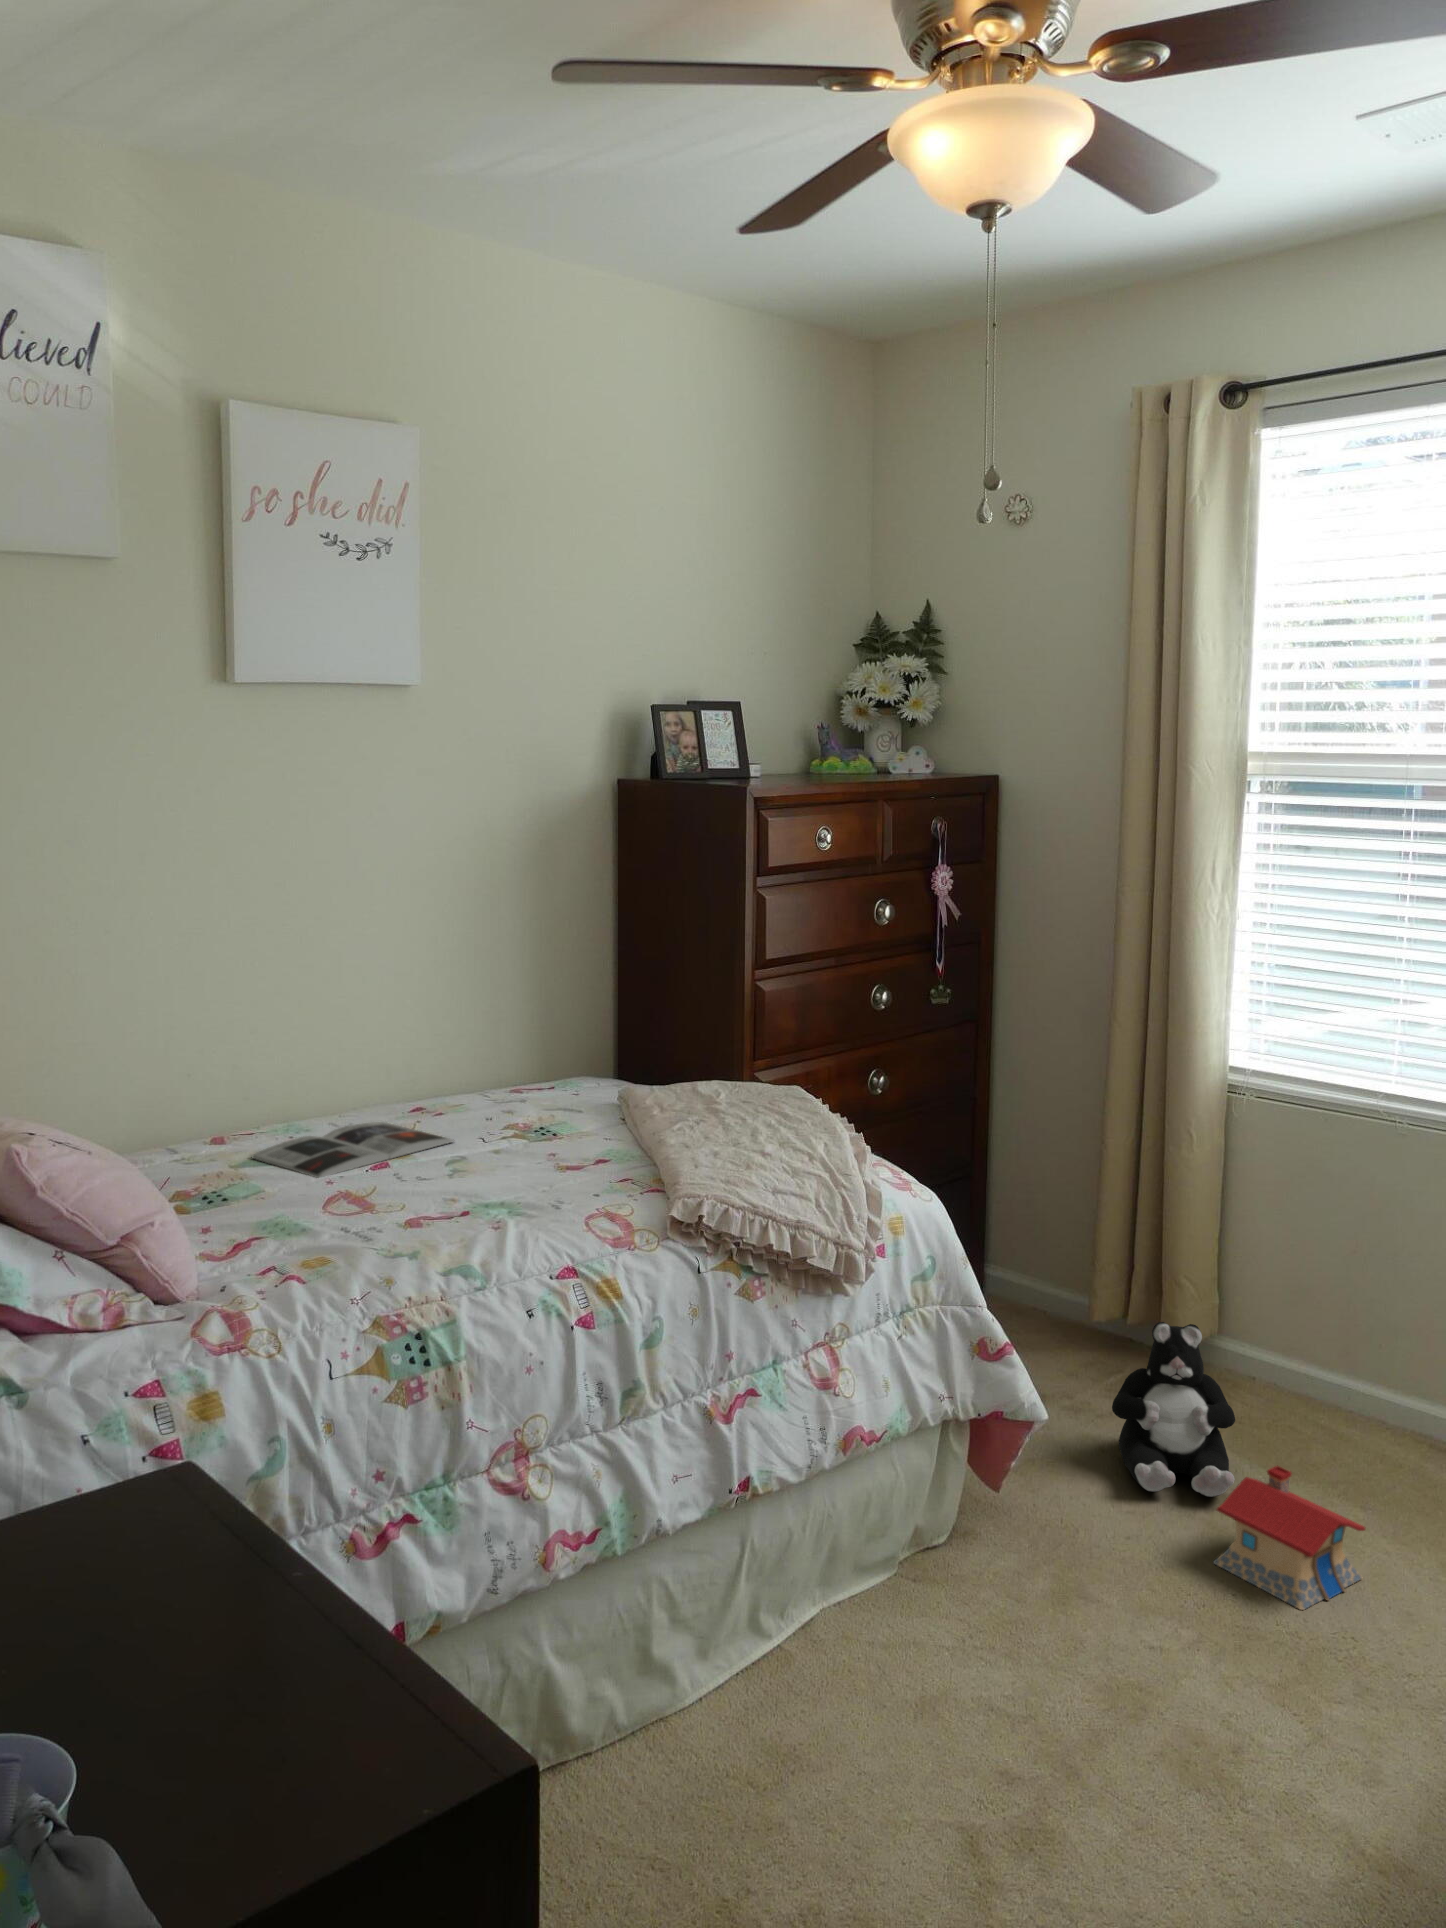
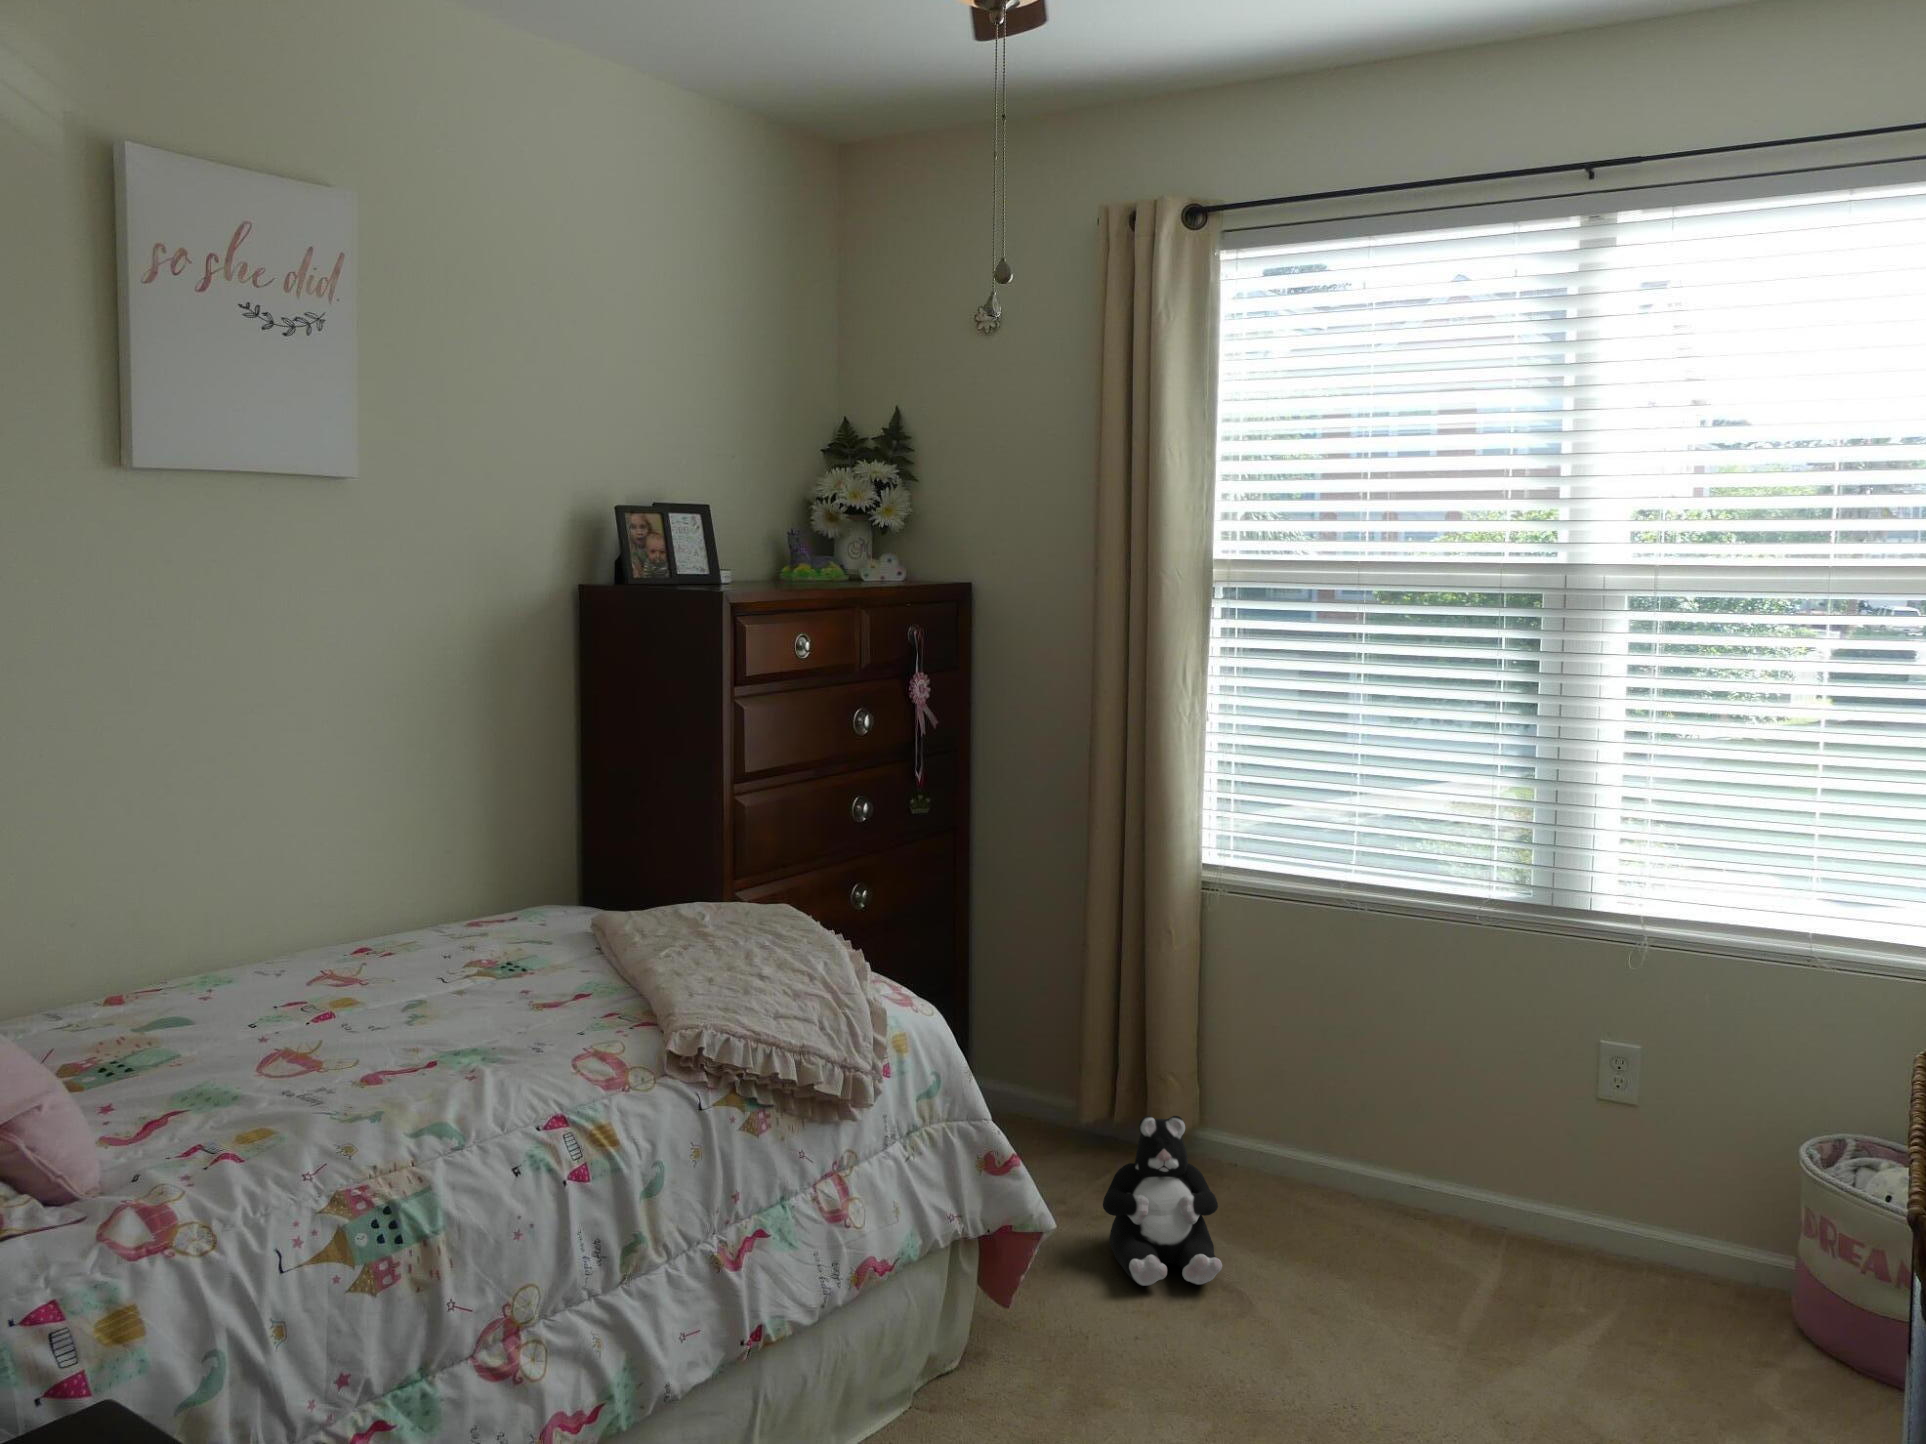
magazine: present [252,1122,455,1178] -> none [159,963,410,1033]
toy house: present [1213,1466,1365,1610] -> none [1210,1248,1348,1389]

